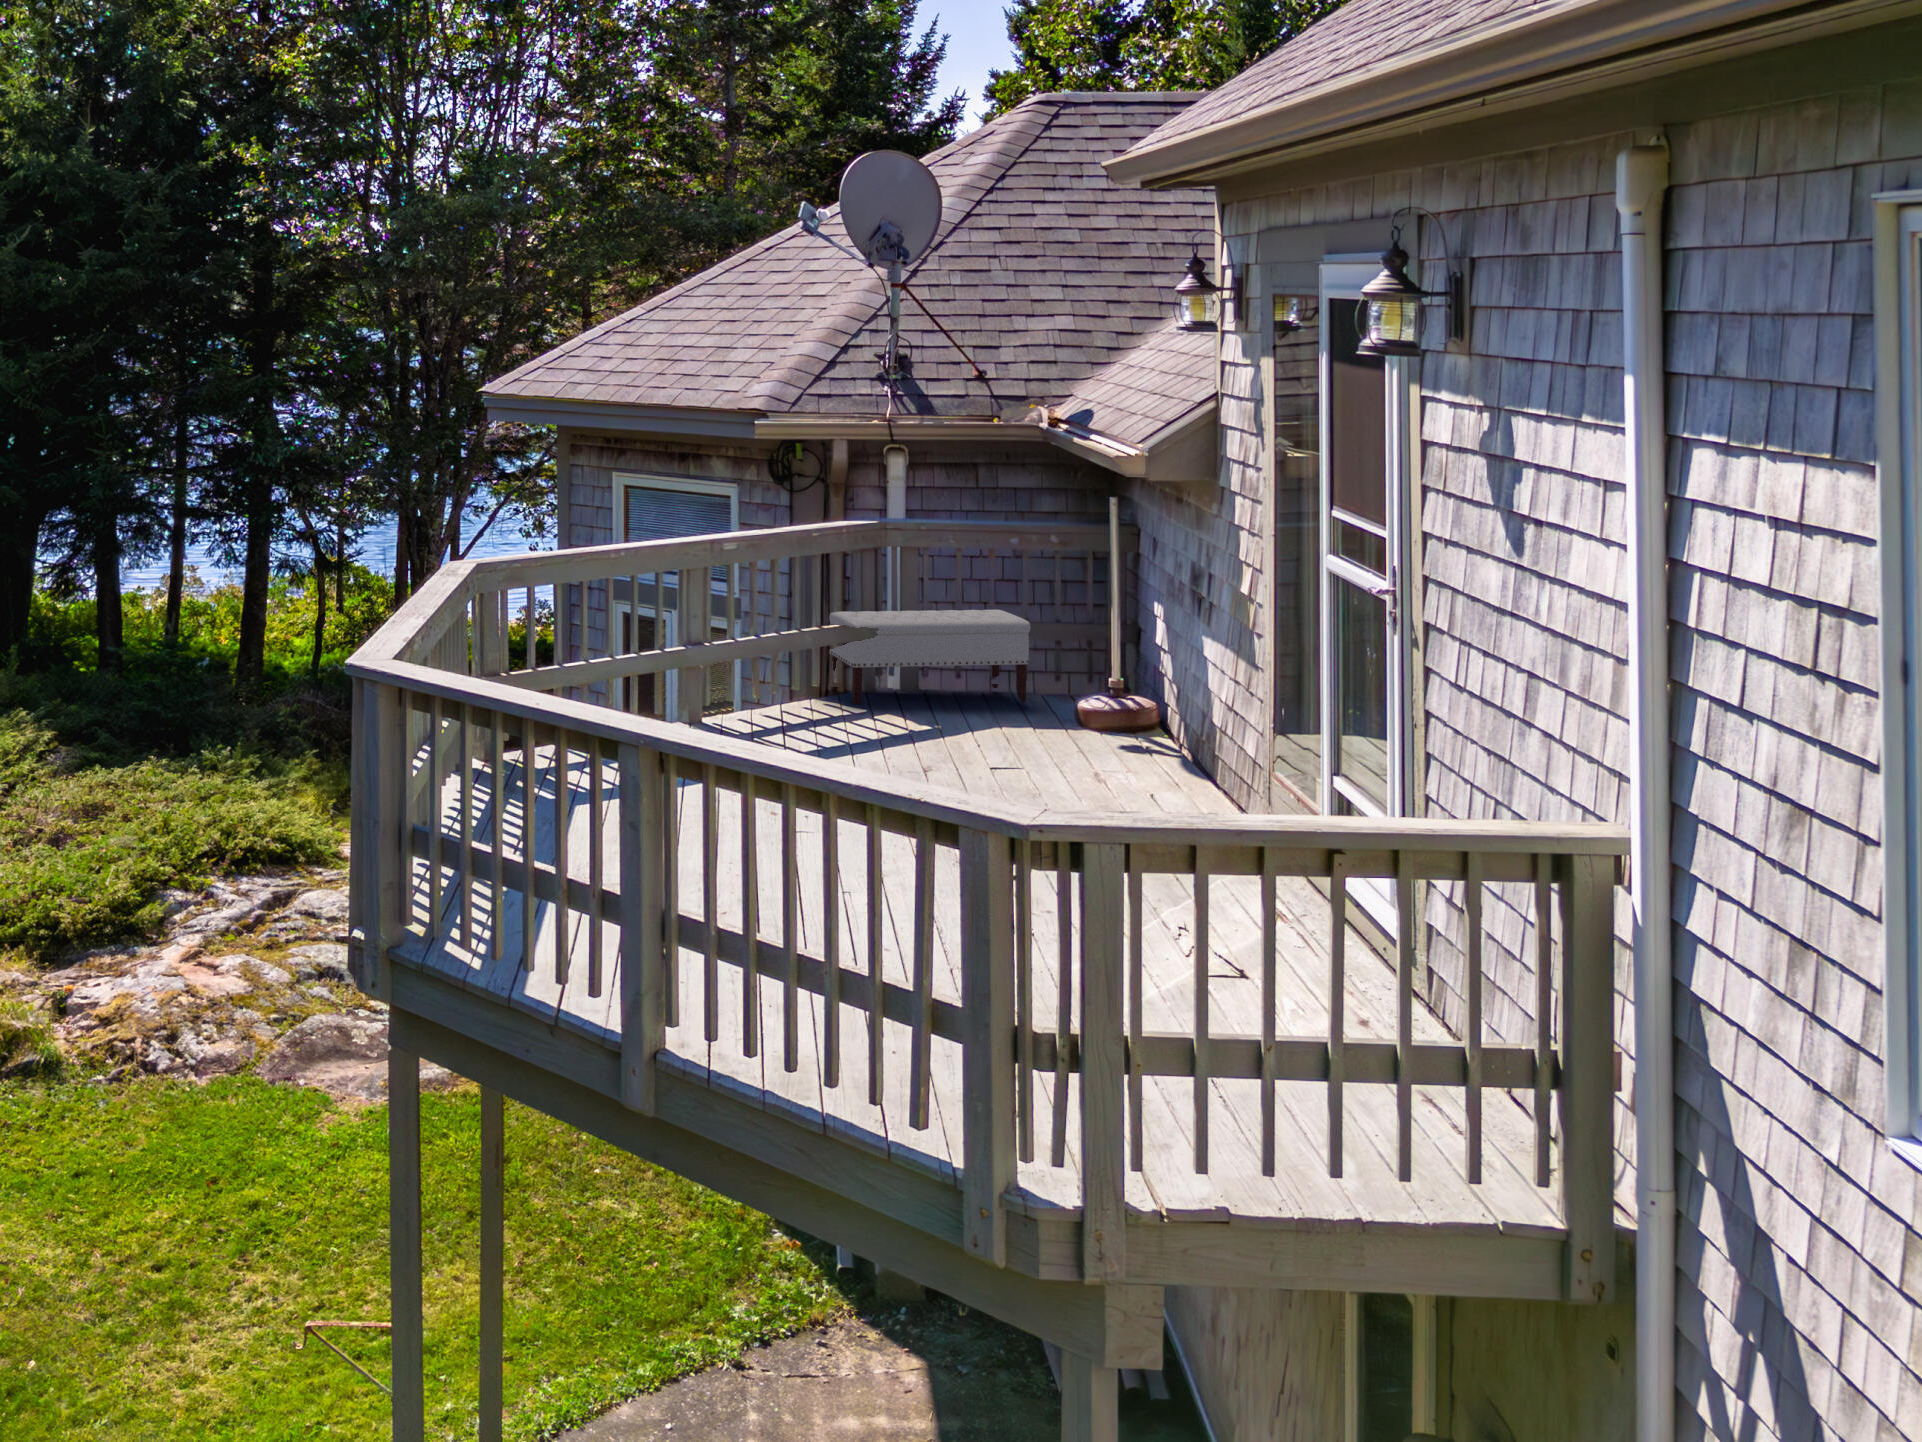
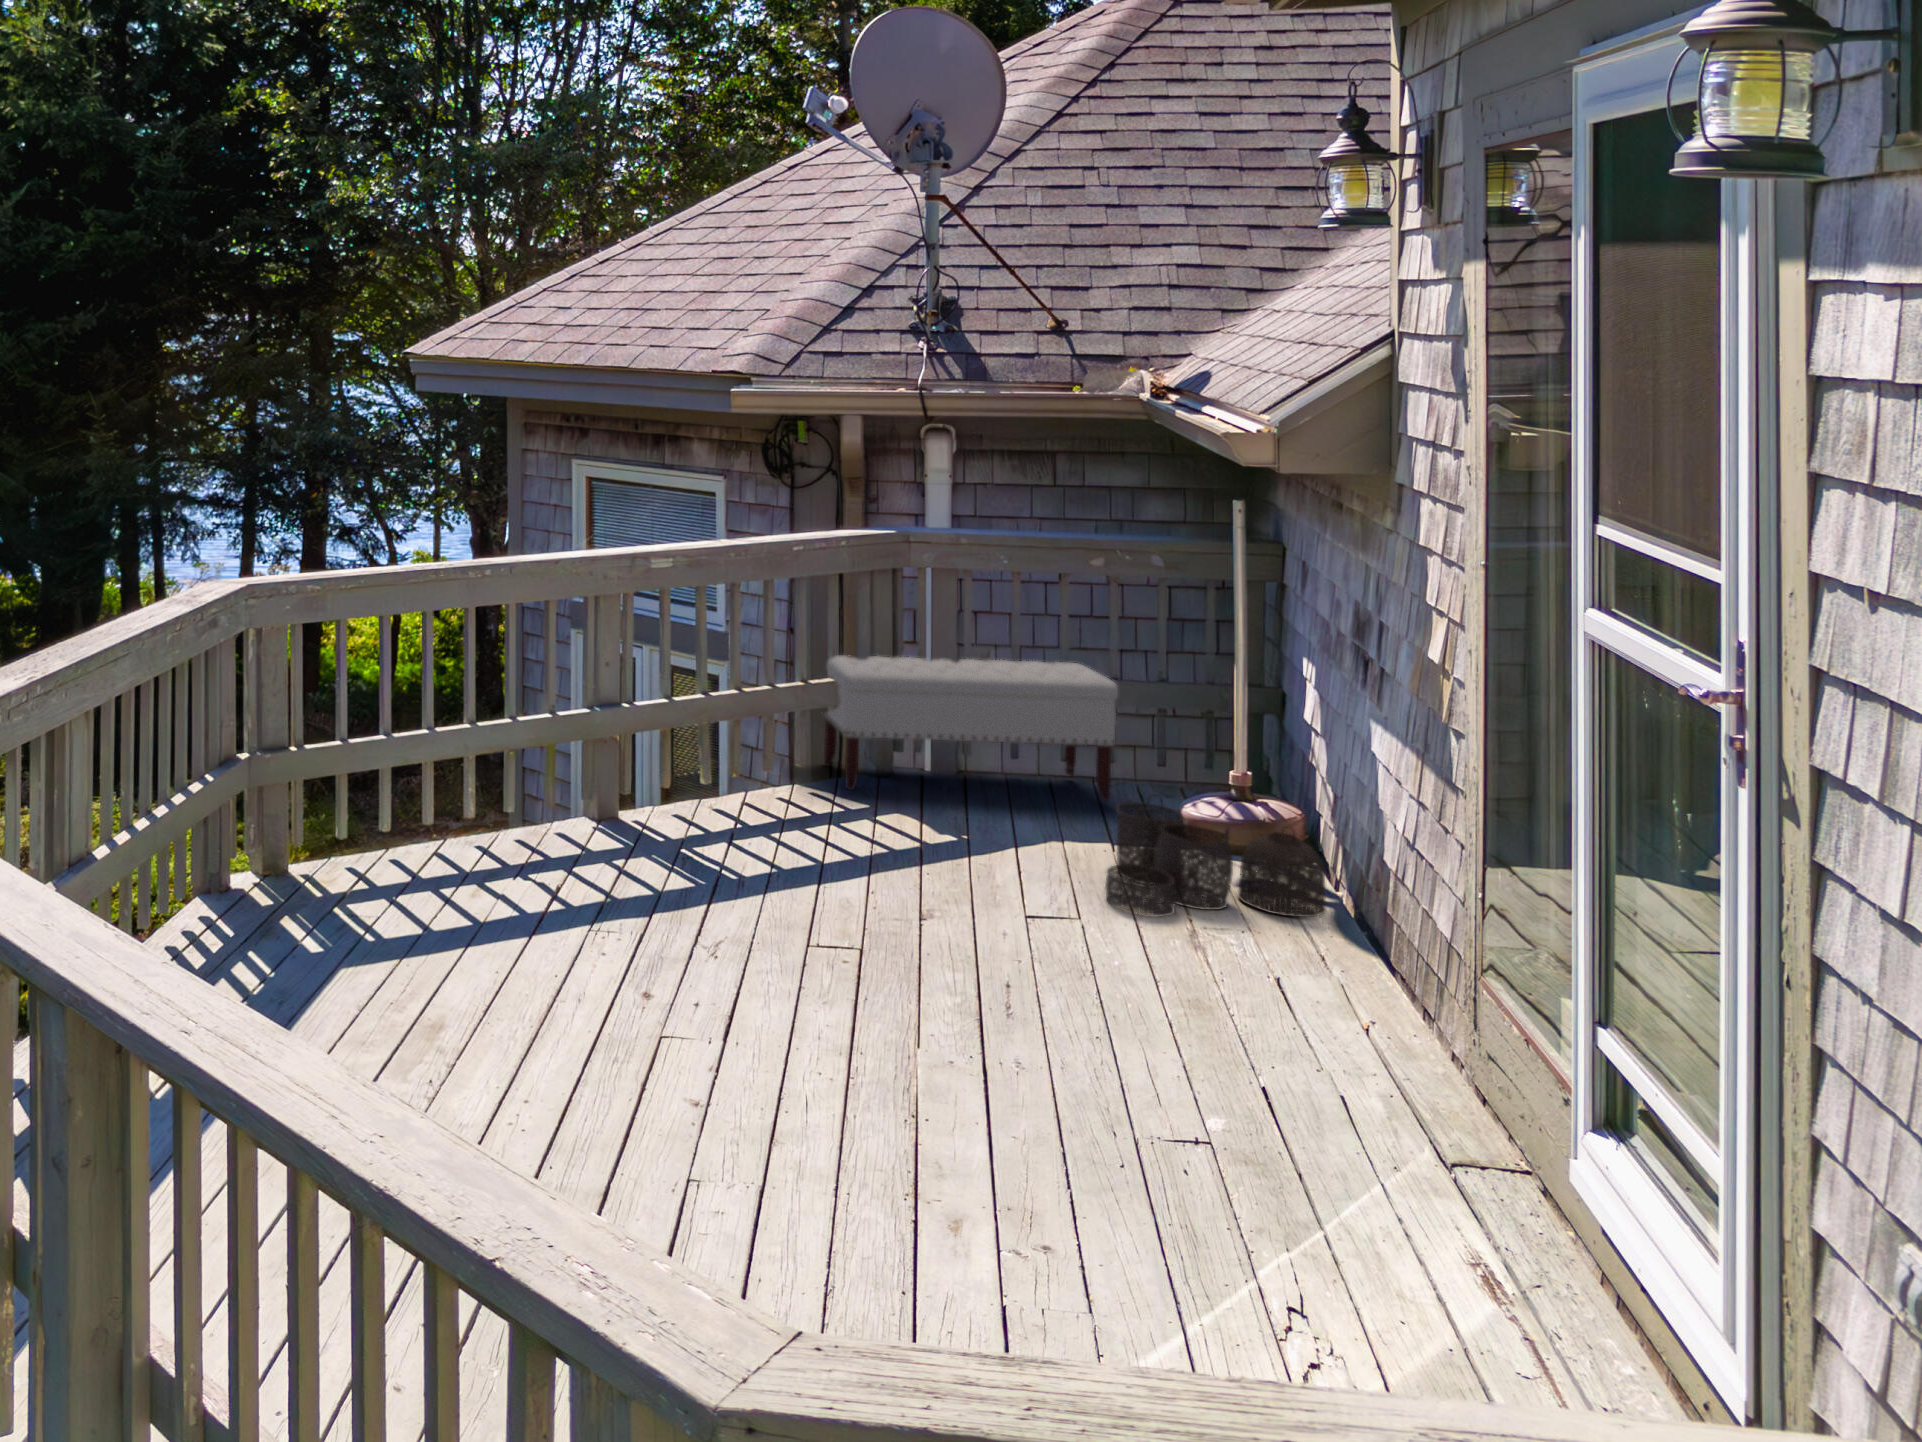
woven basket: none [1042,691,1174,767] -> present [1105,797,1326,917]

